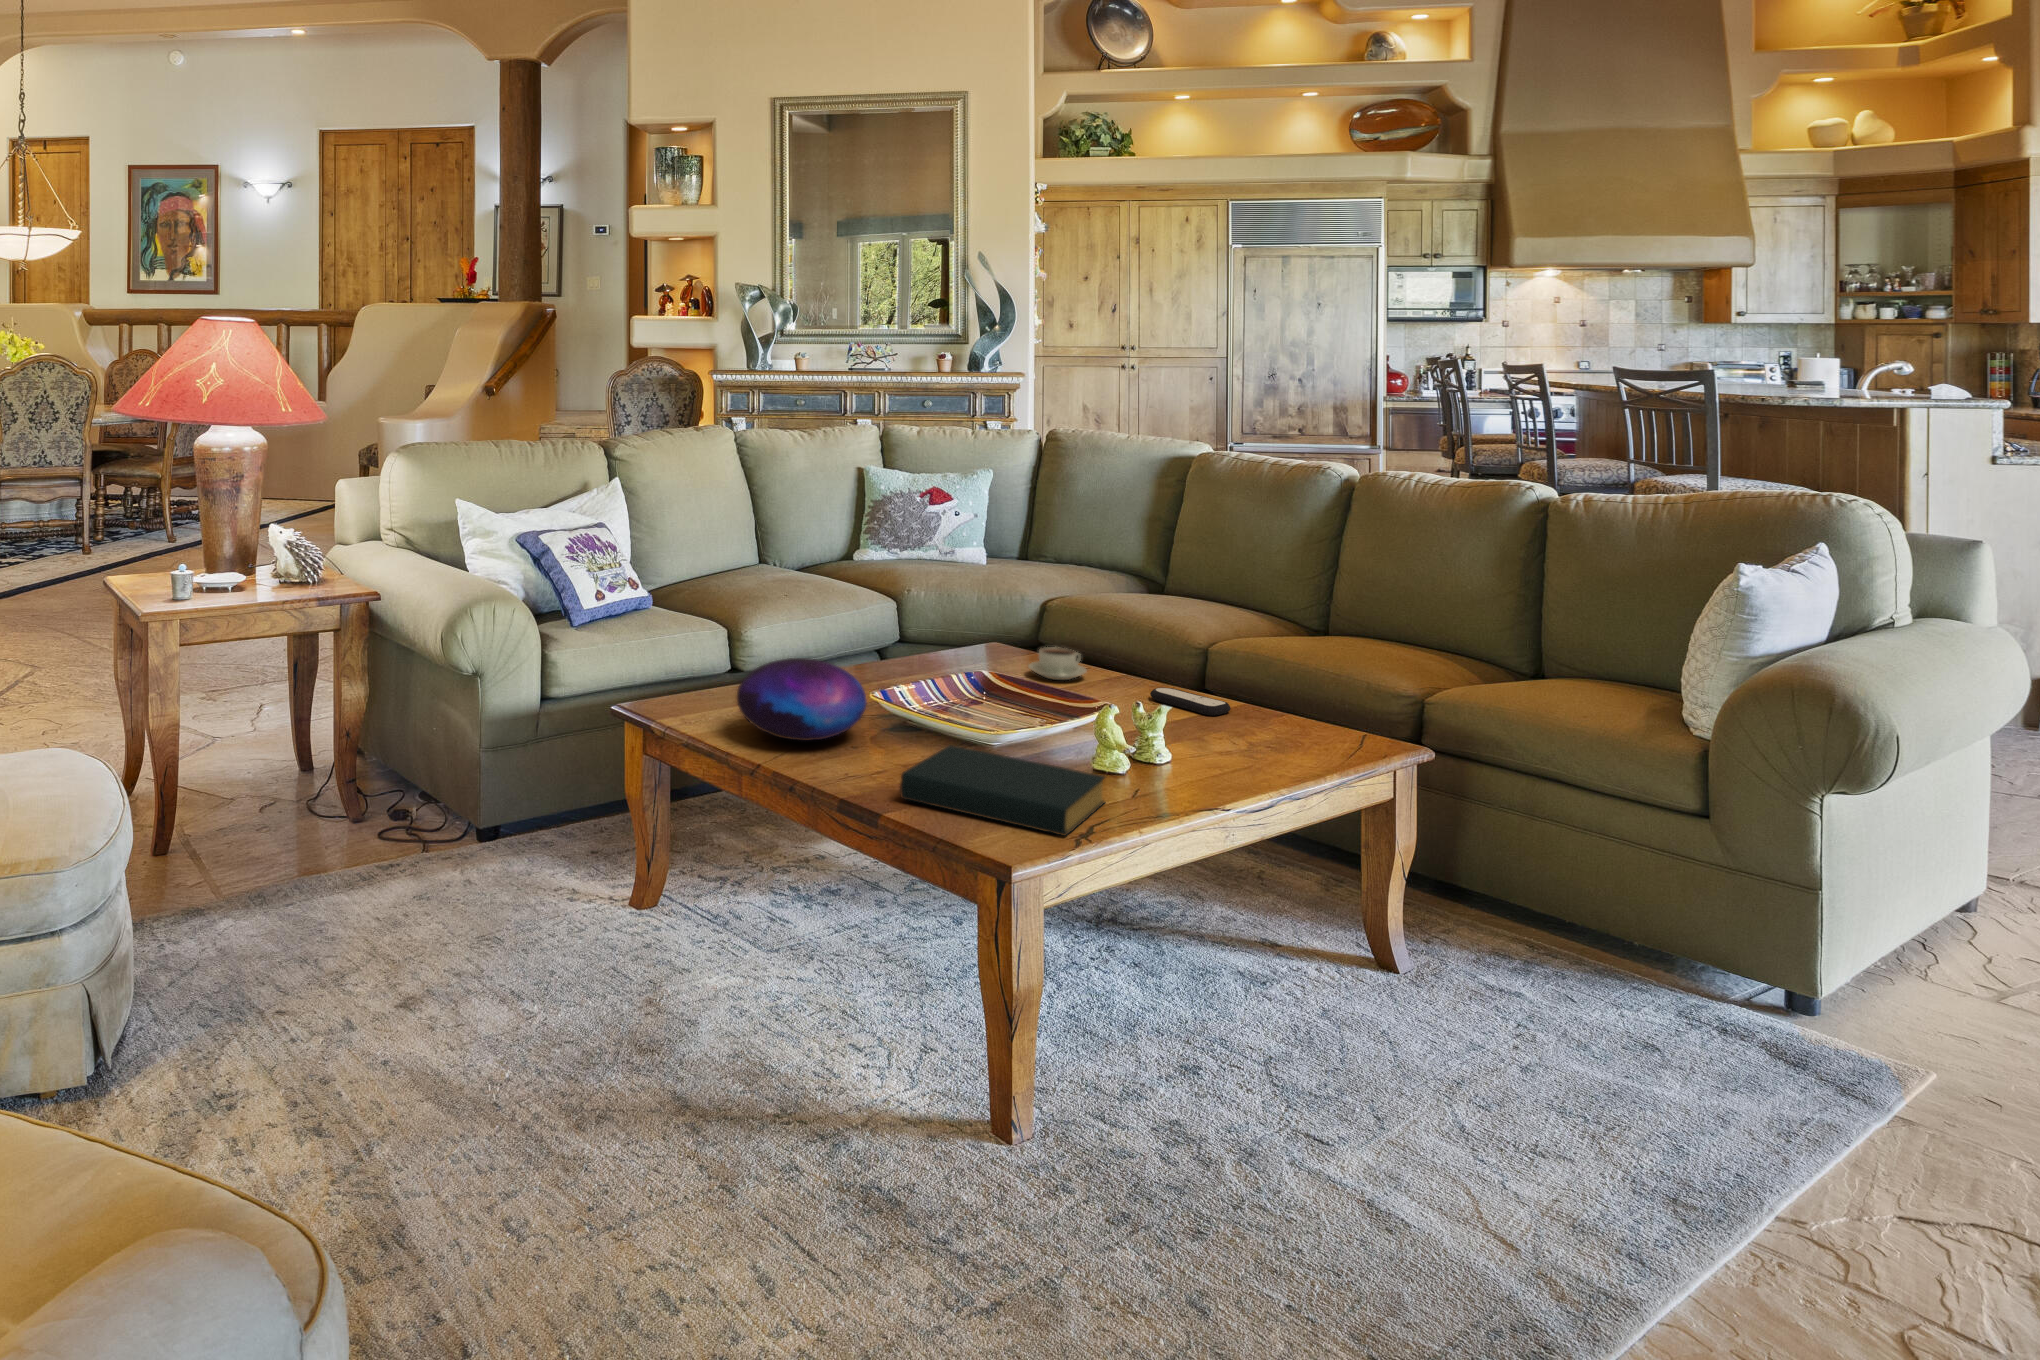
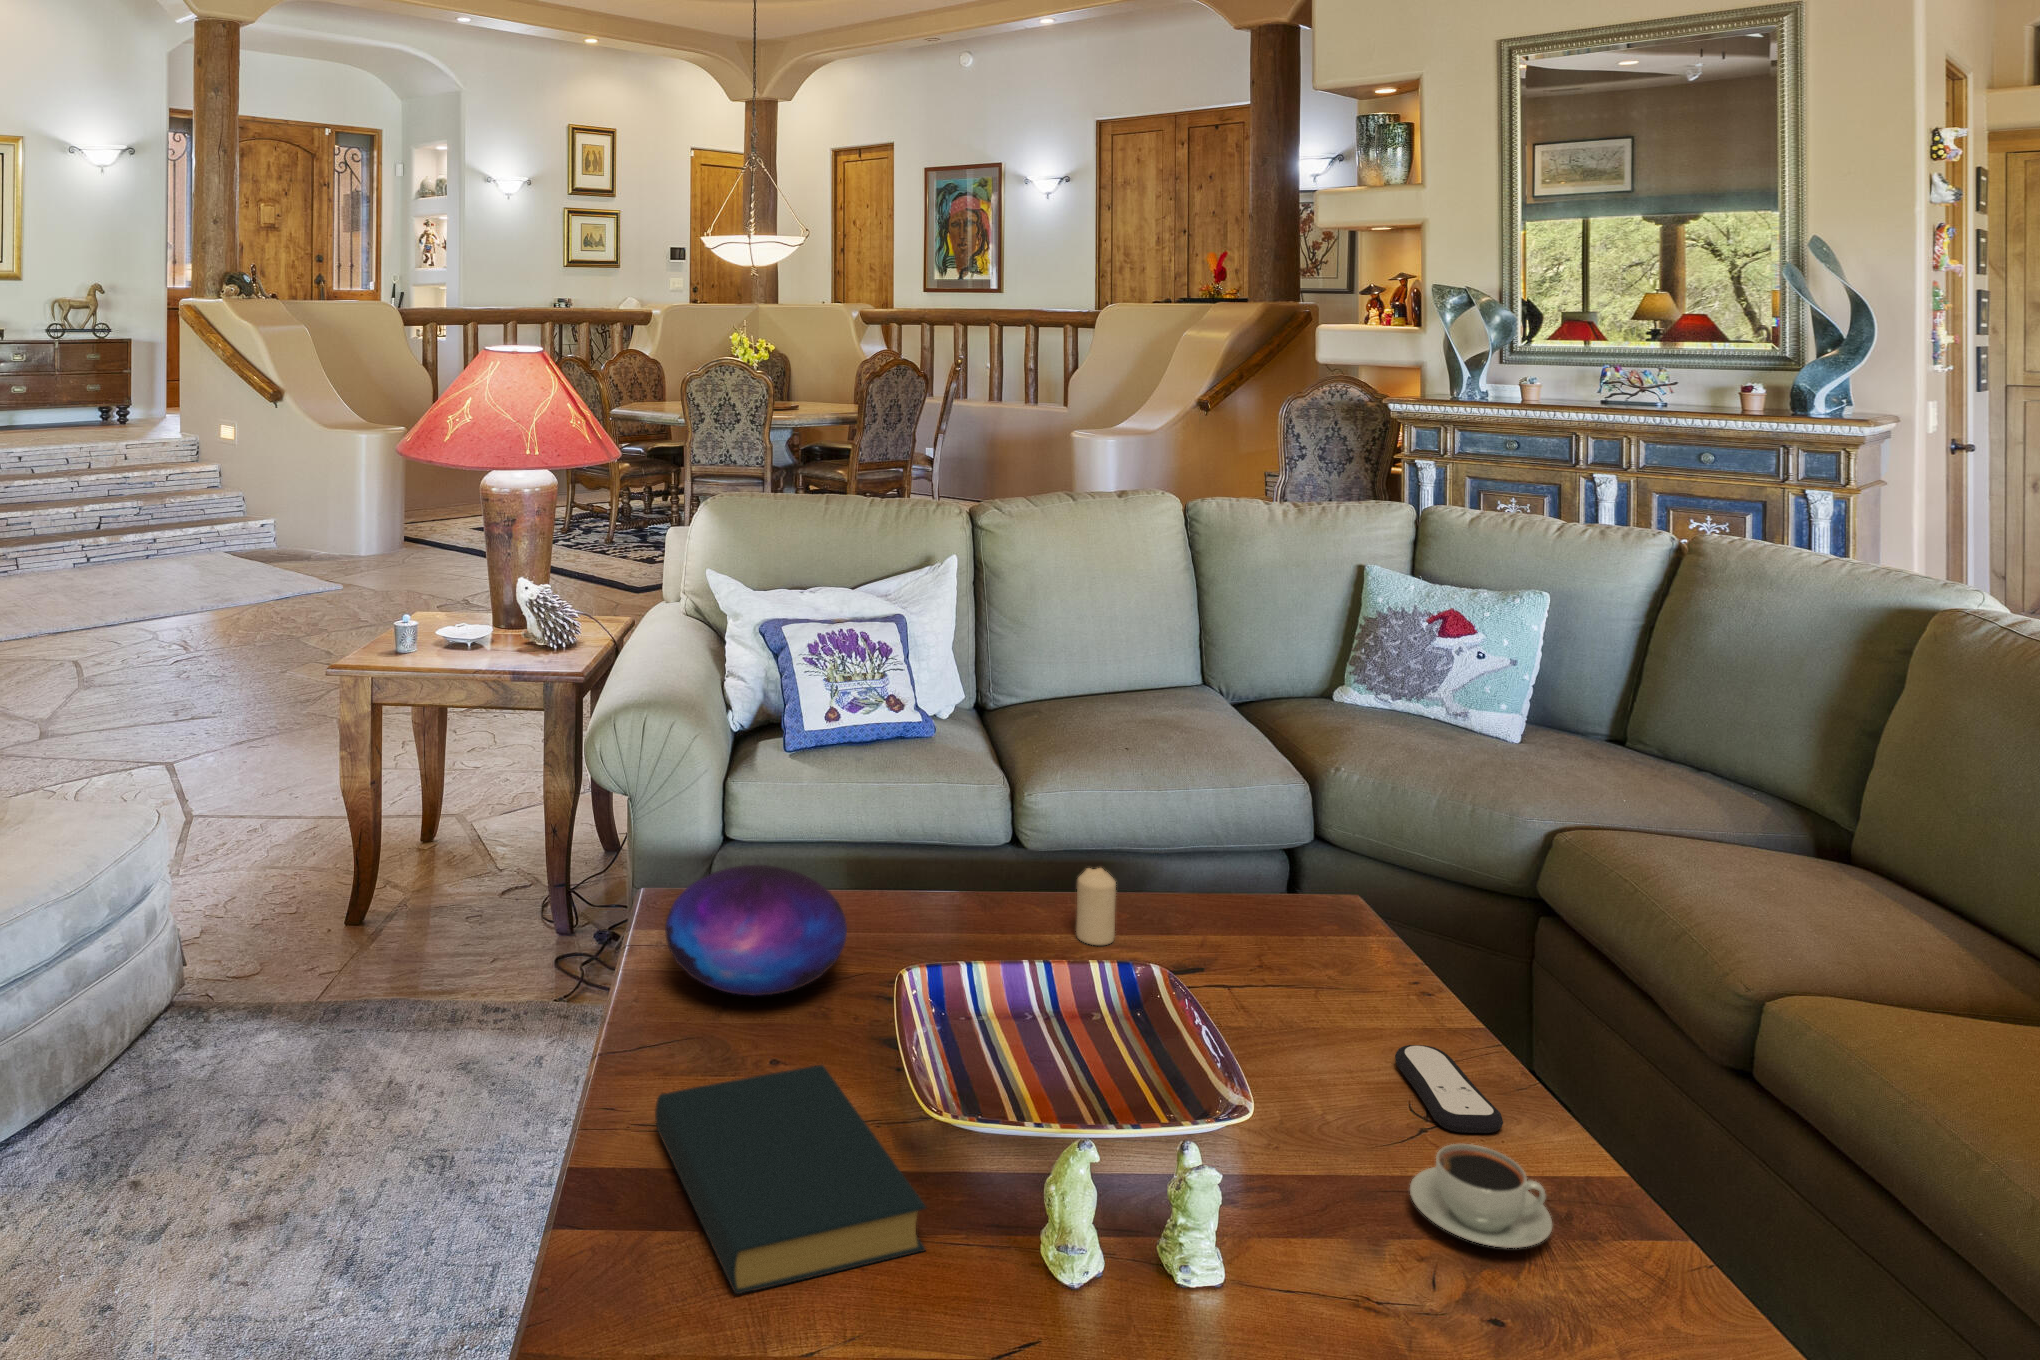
candle: none [921,638,947,687] -> present [1076,868,1116,945]
coffee cup: present [1028,647,1087,680] -> present [1410,1144,1552,1248]

